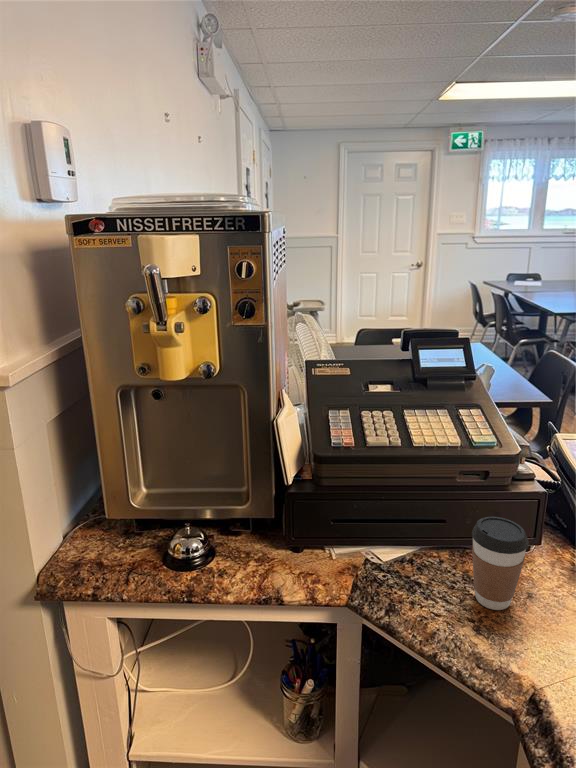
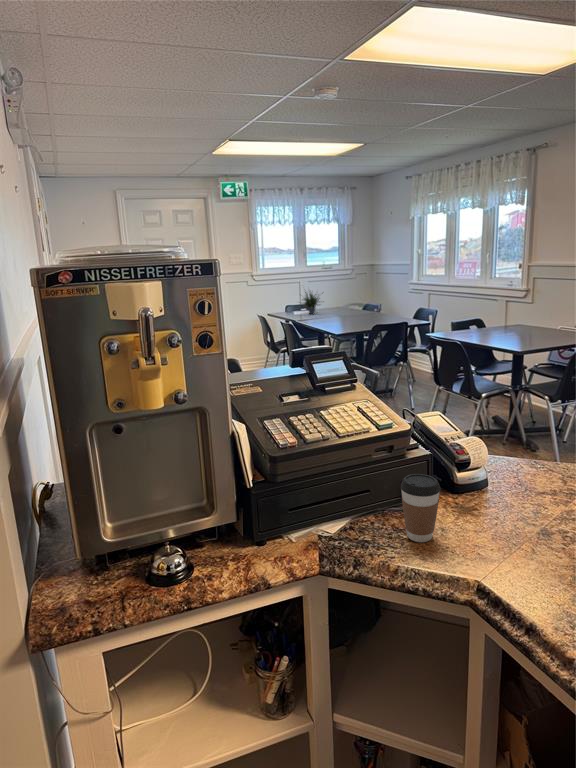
potted plant: none [519,252,555,288] -> present [303,292,320,314]

